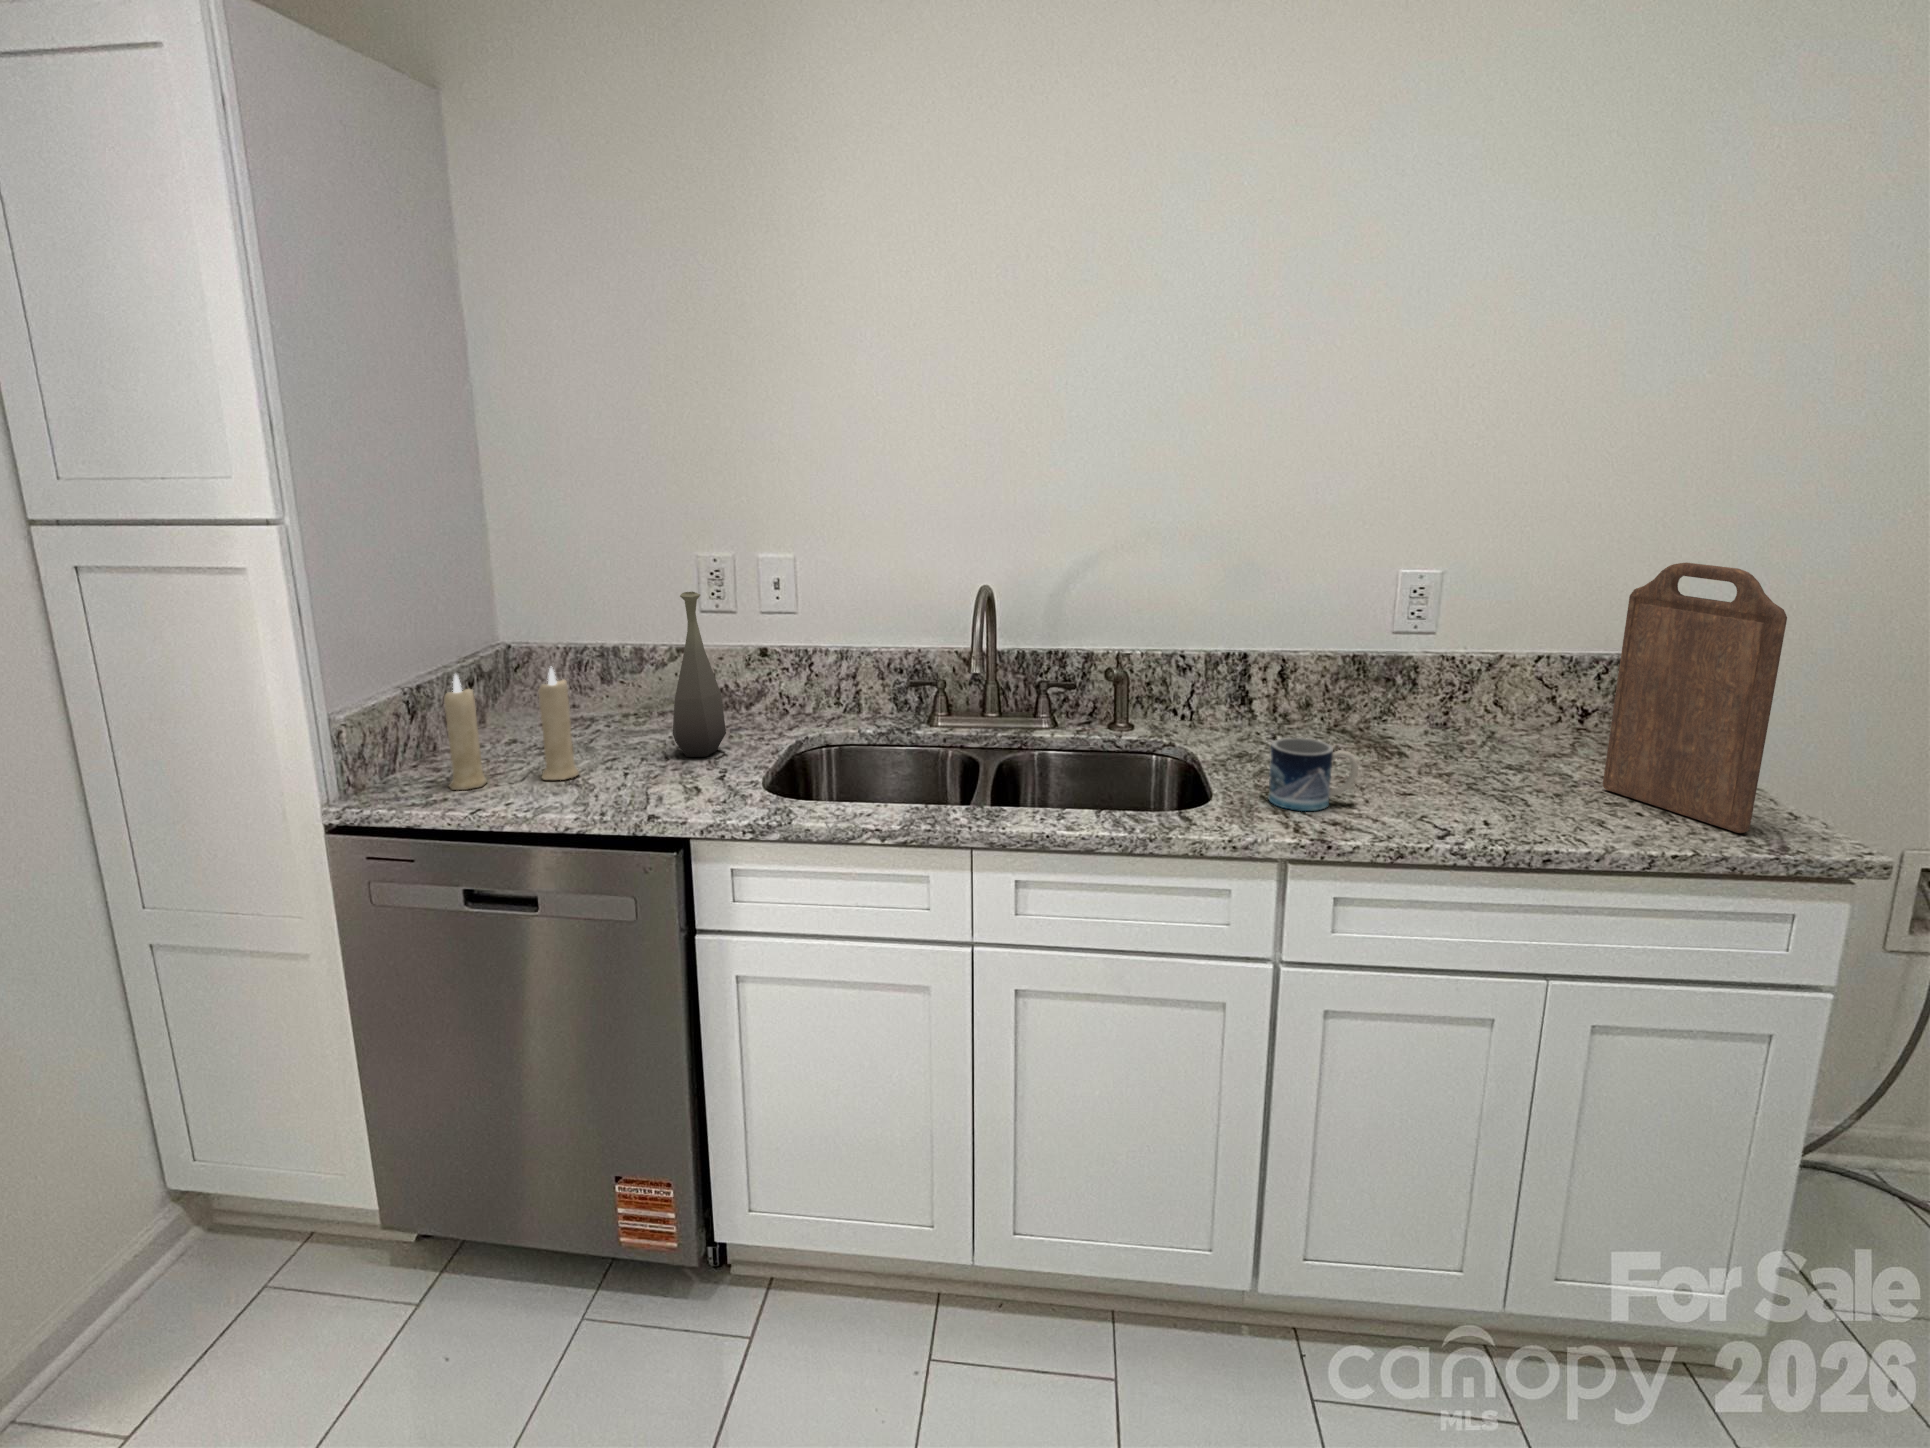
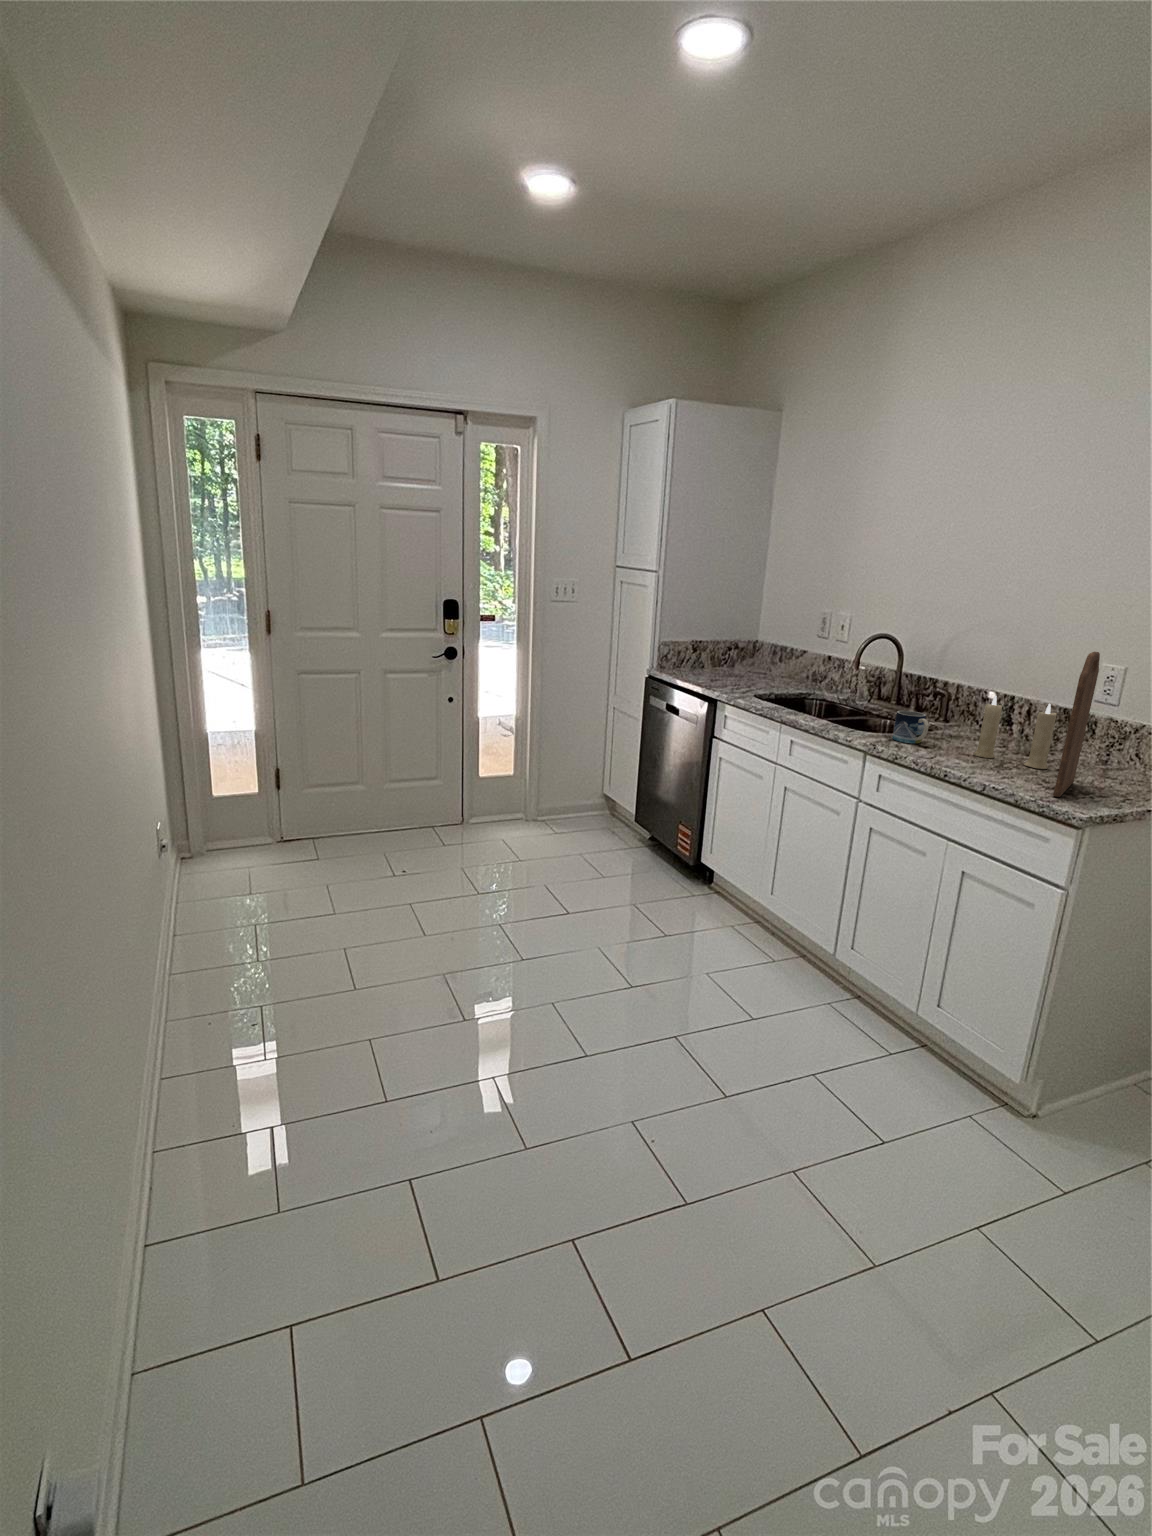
bottle: present [673,592,726,757] -> none [756,618,778,686]
candle: present [444,668,579,790] -> present [973,696,1057,769]

